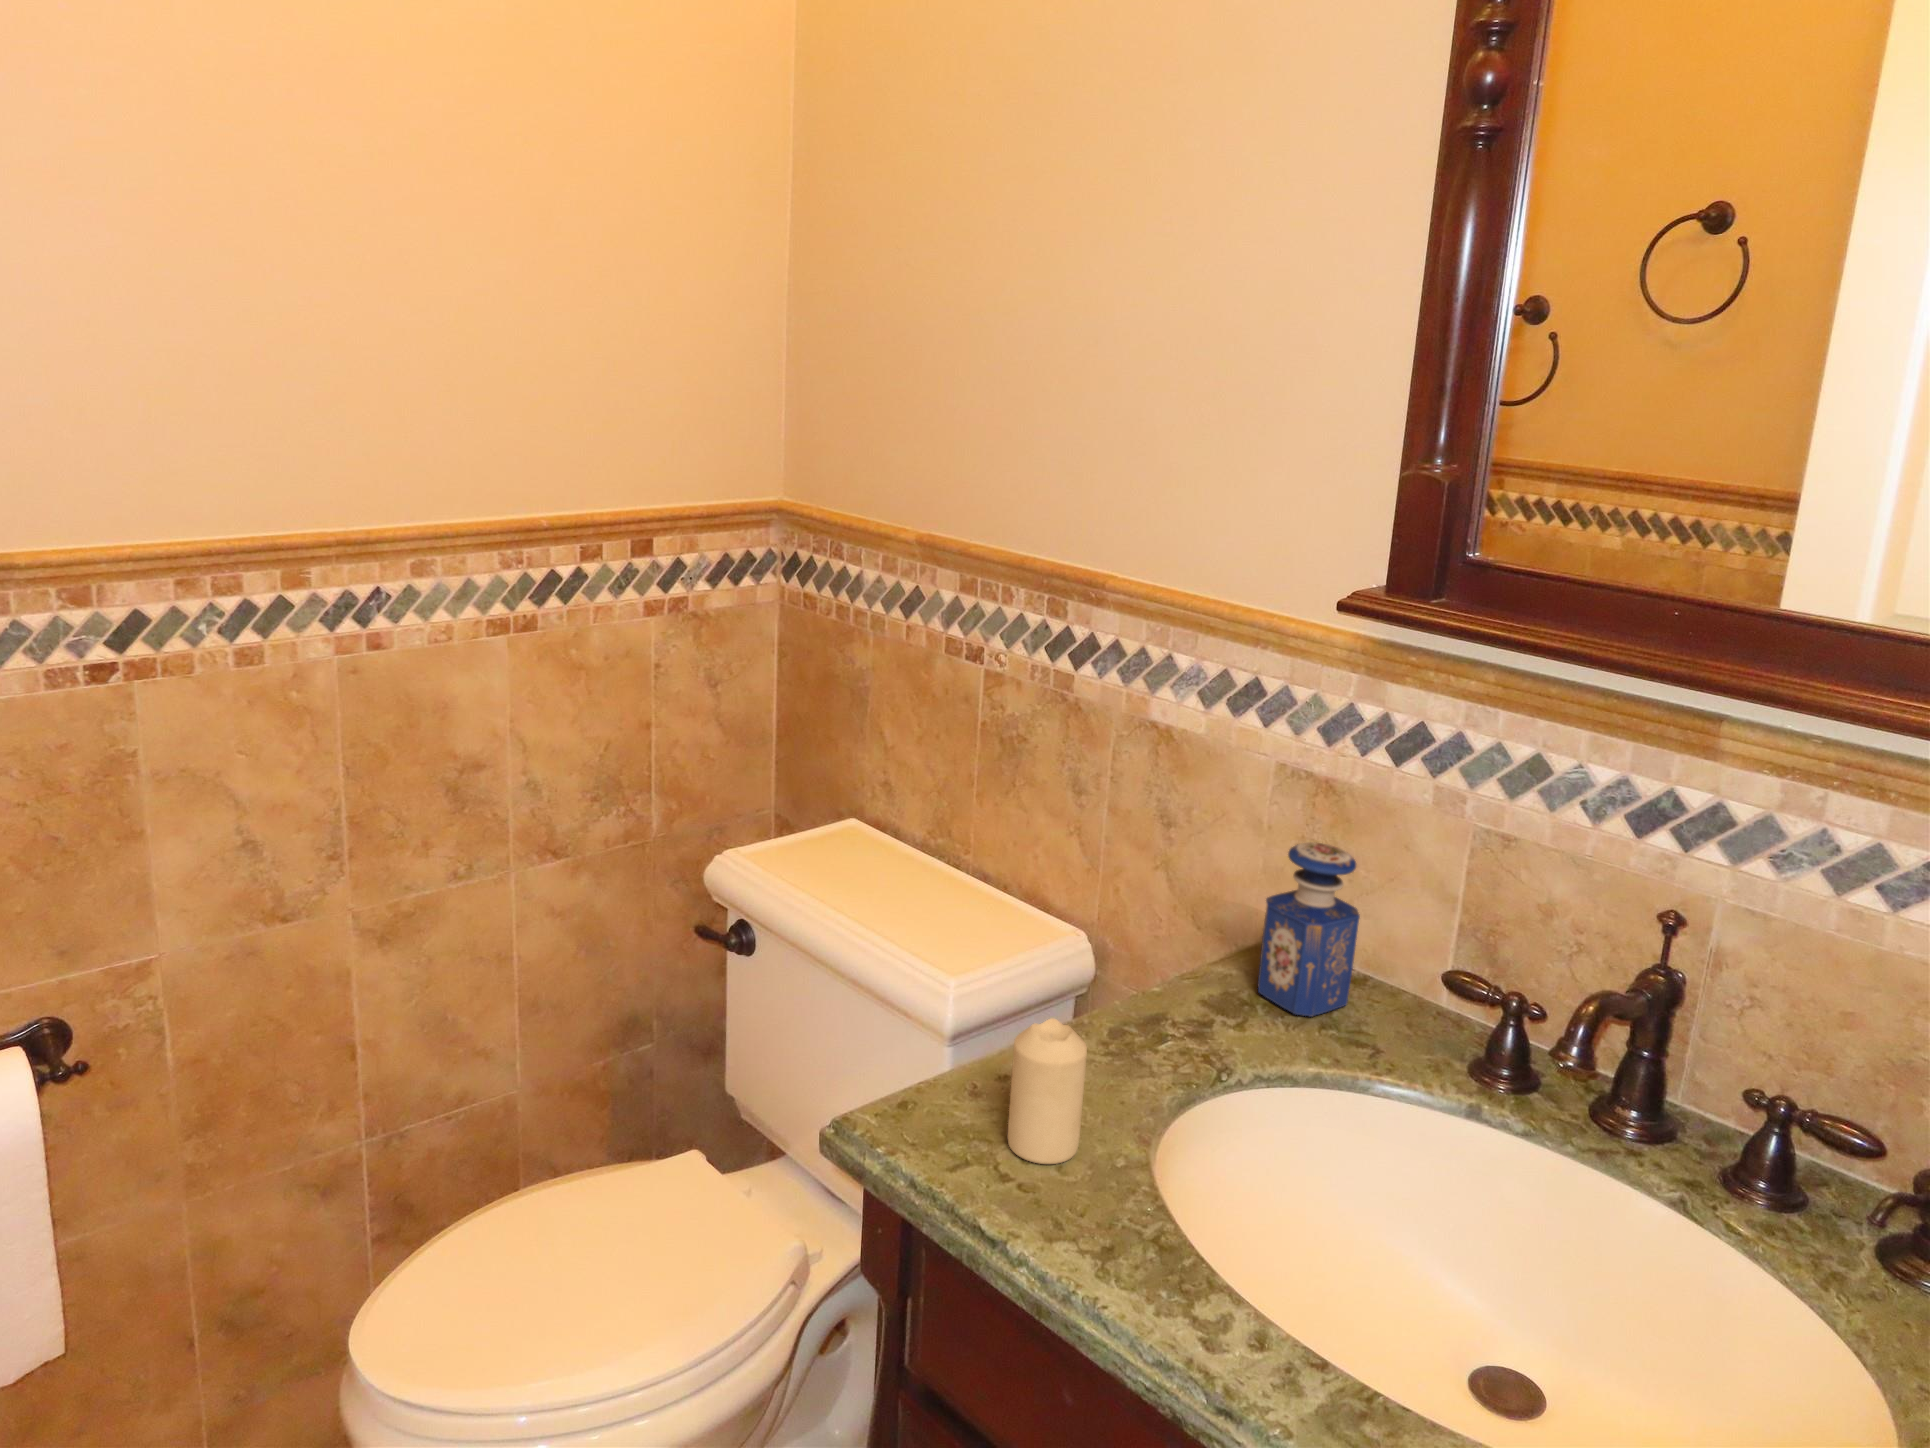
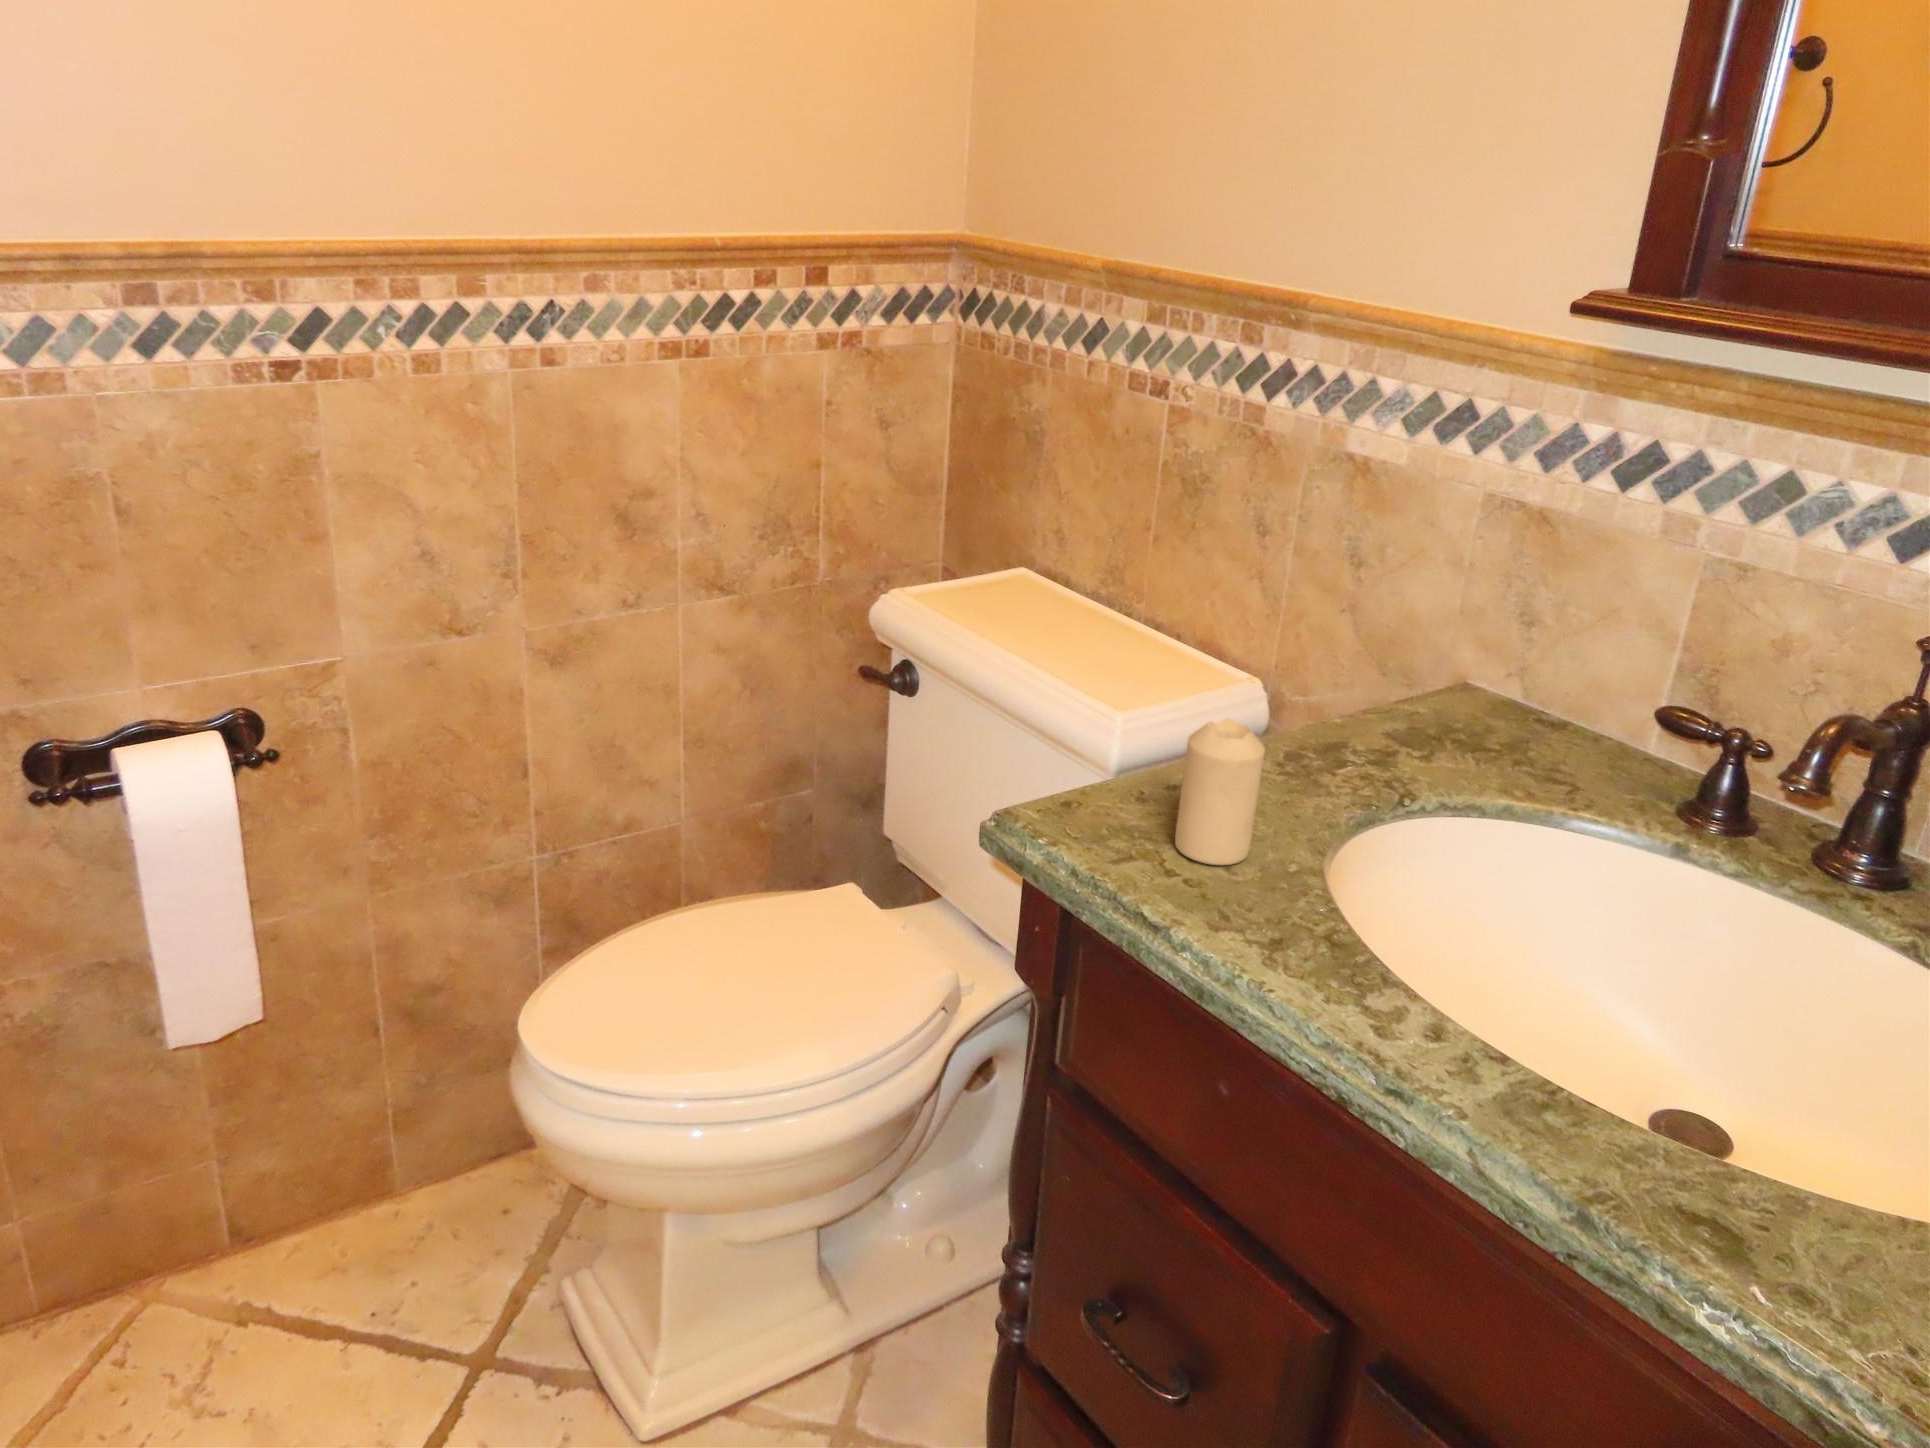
perfume bottle: present [1258,842,1360,1016] -> none [1448,572,1570,755]

